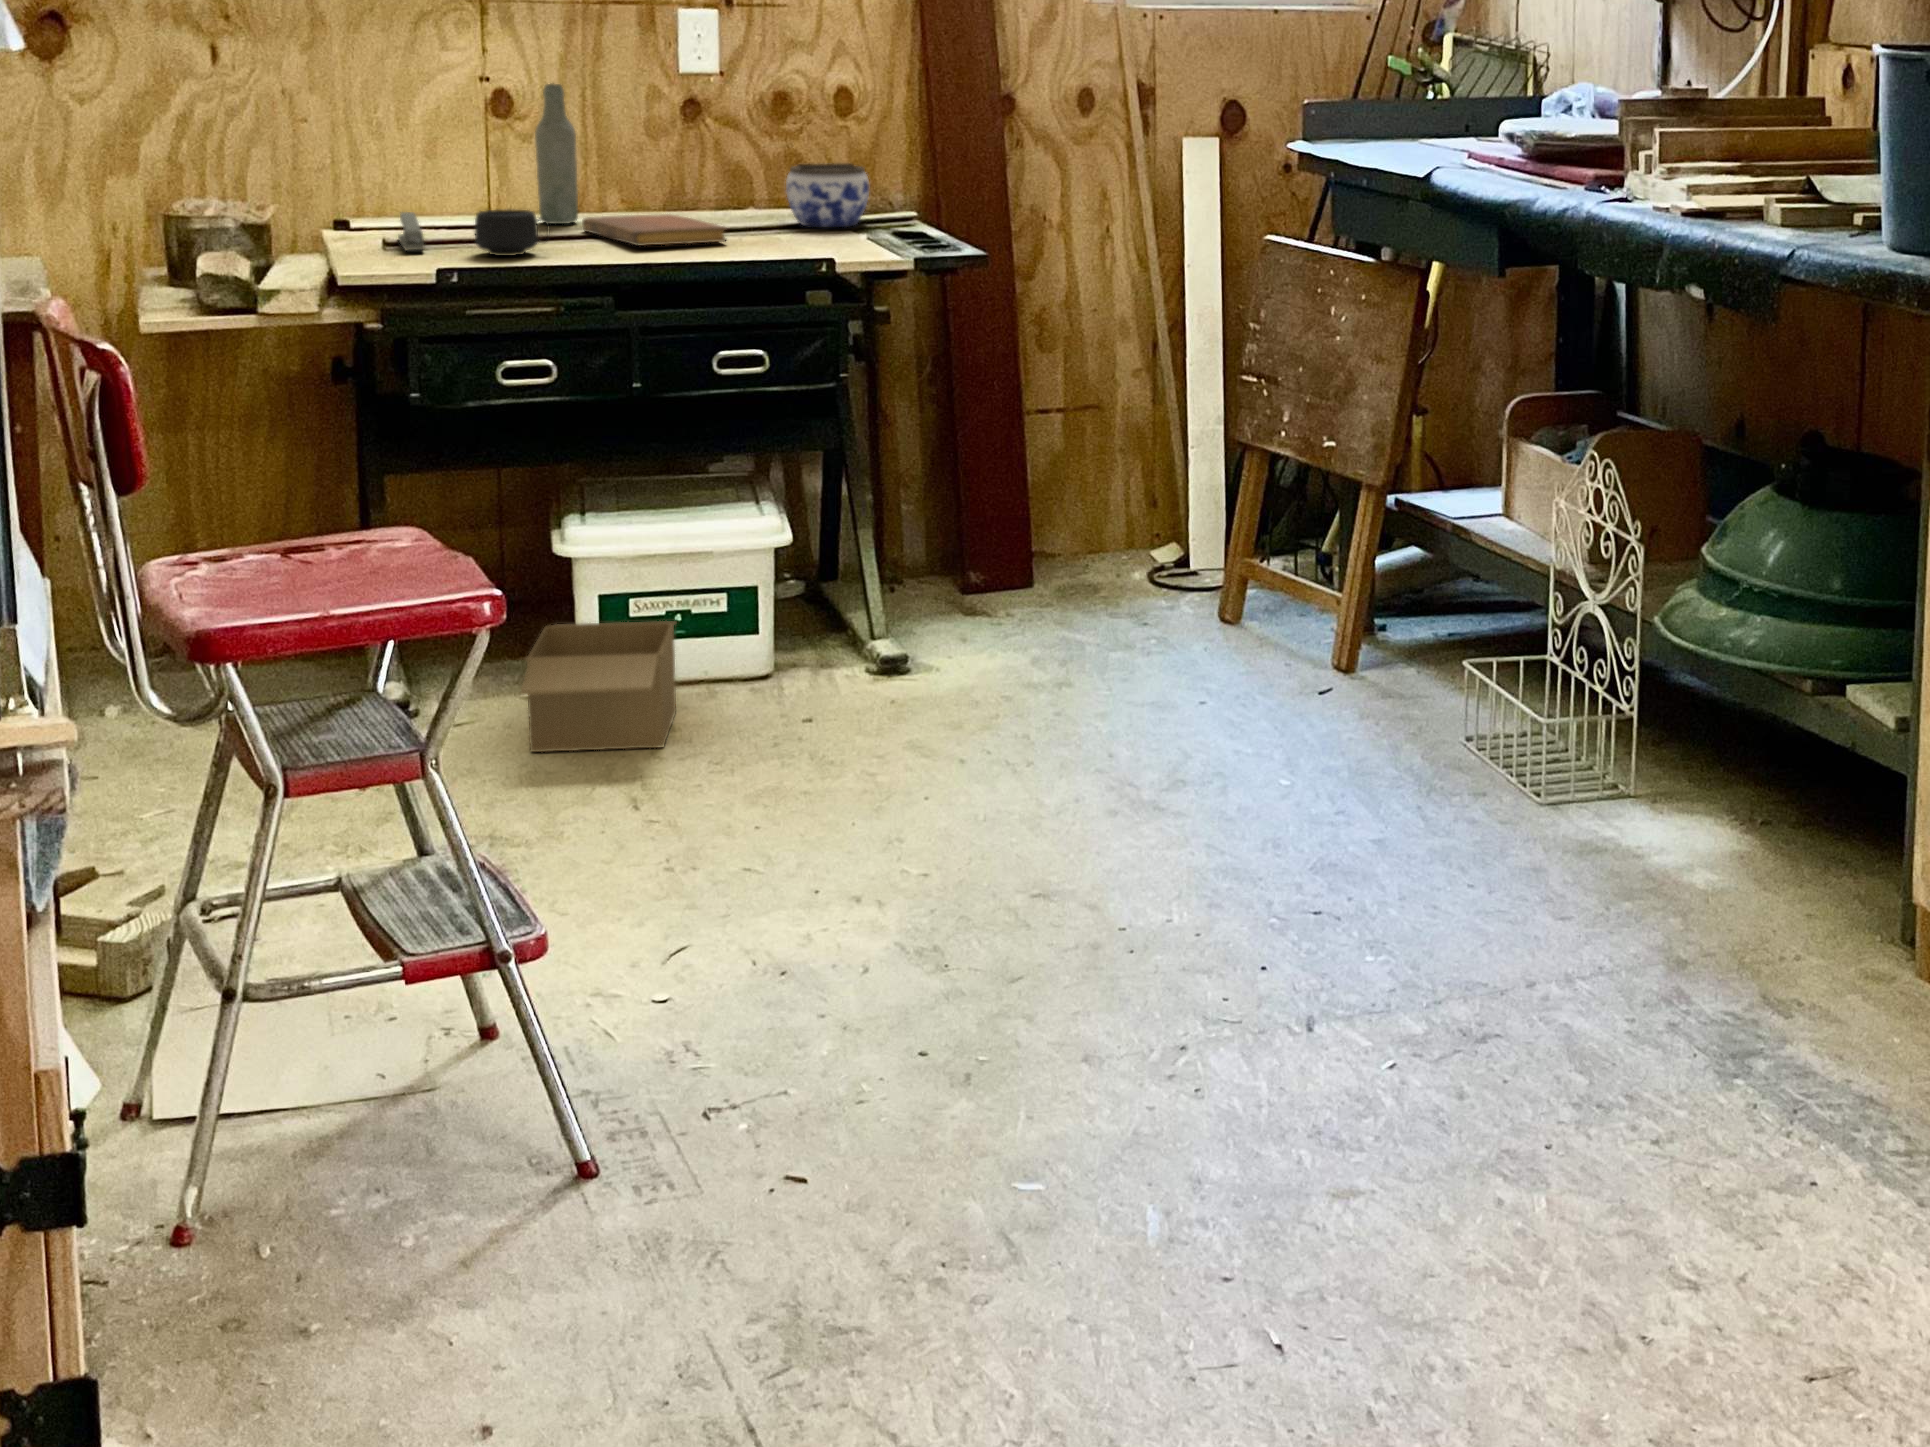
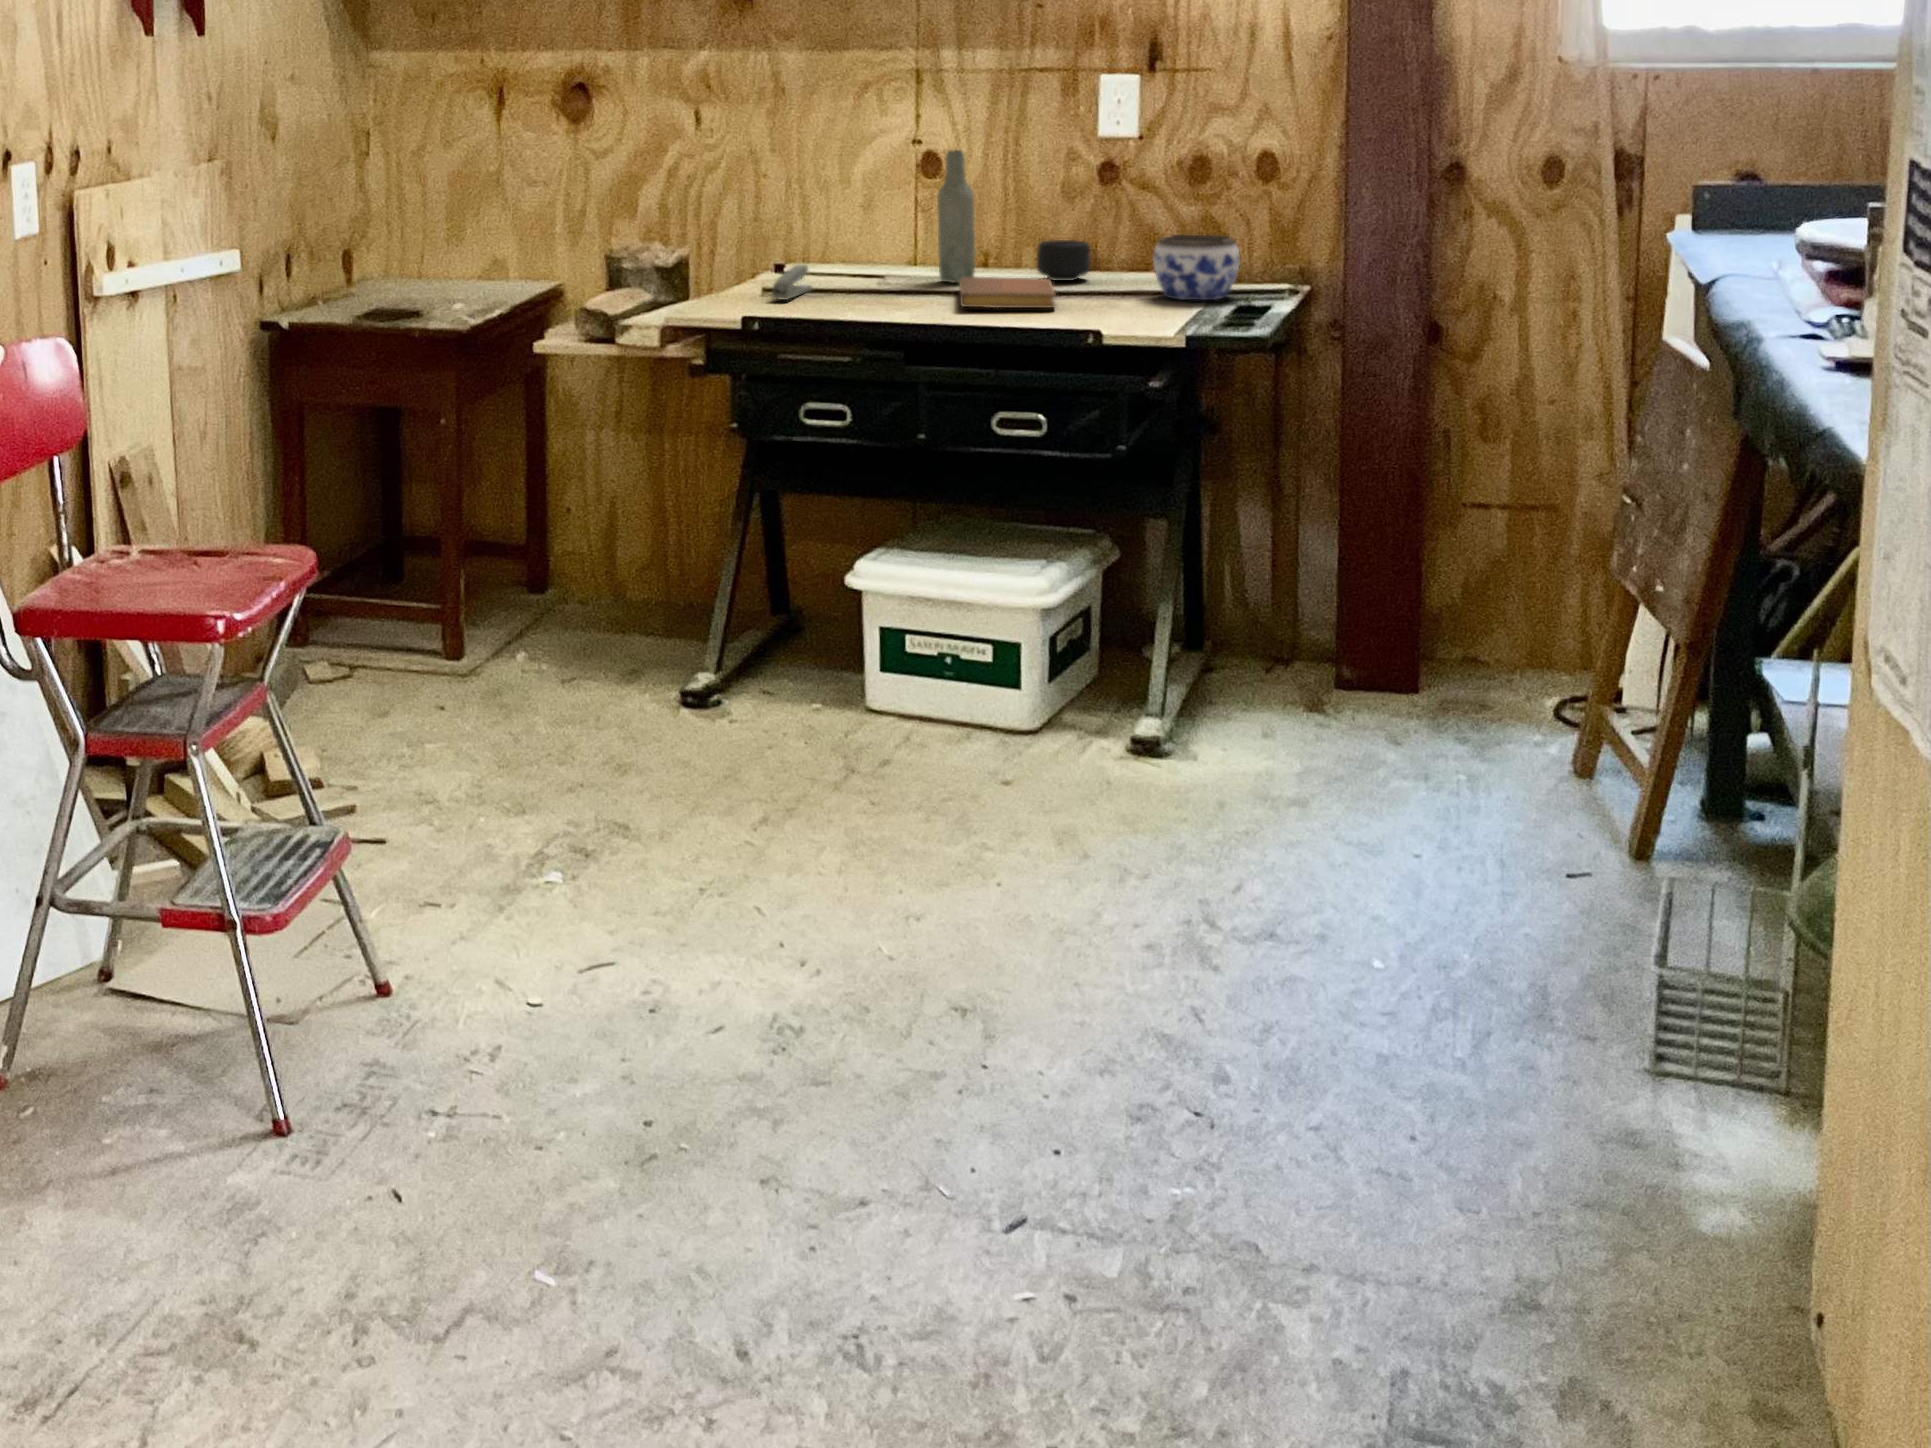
mug: present [475,210,550,256] -> present [1036,240,1091,281]
cardboard box: present [521,621,676,752] -> none [720,651,934,779]

